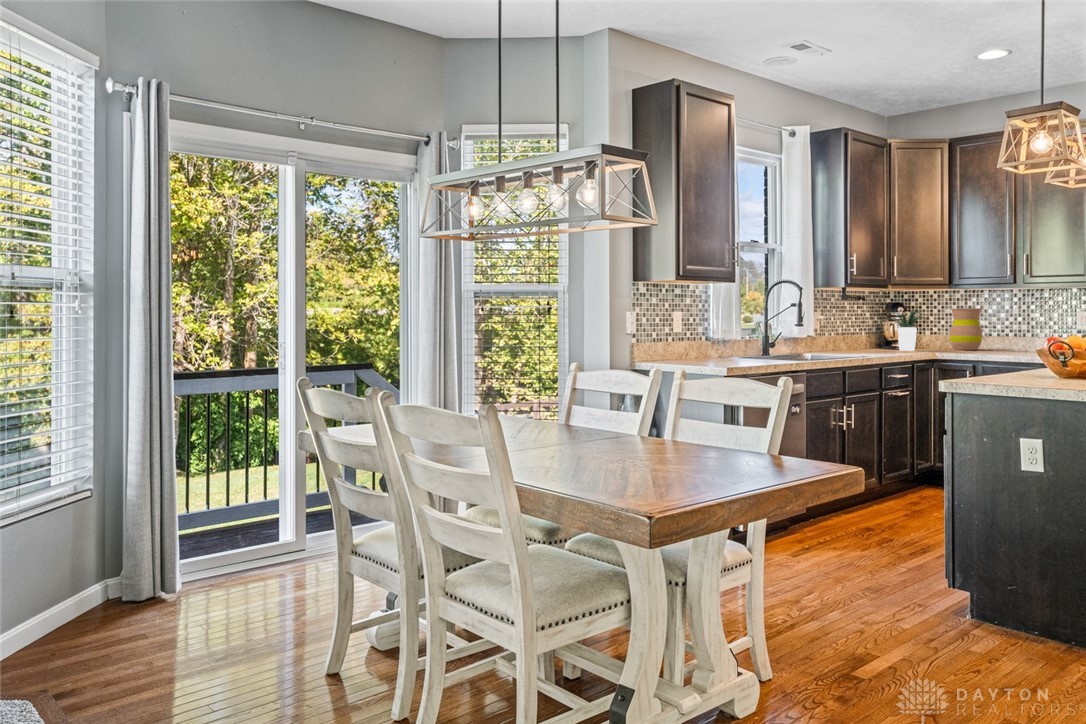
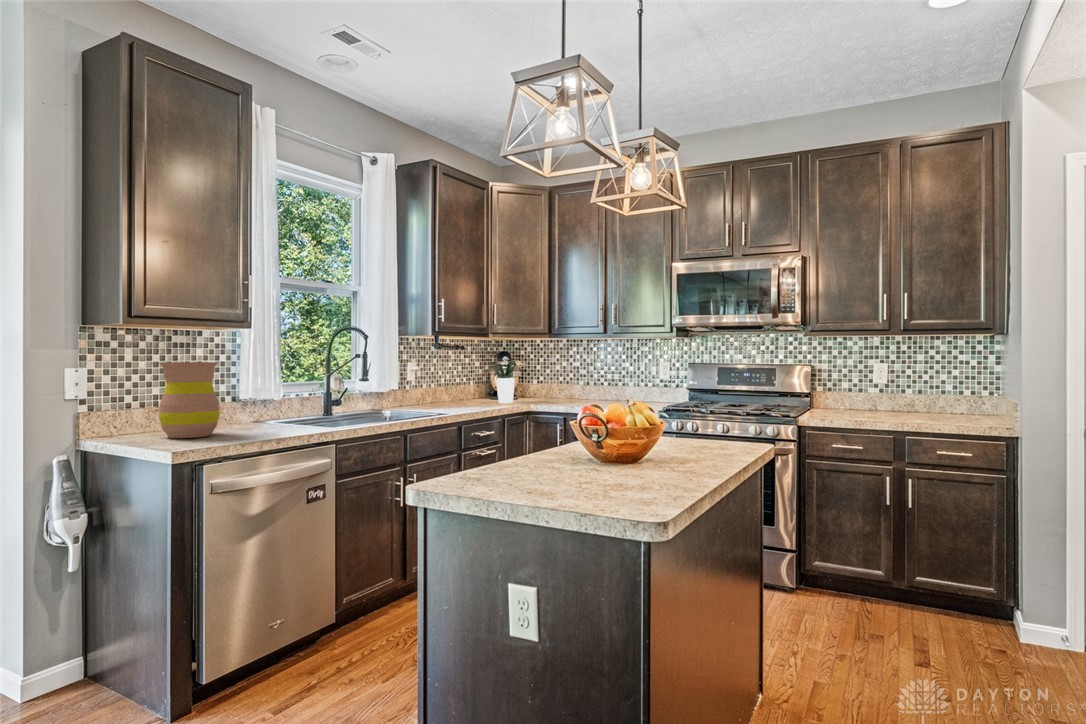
vase: present [949,308,983,350] -> present [159,362,220,438]

